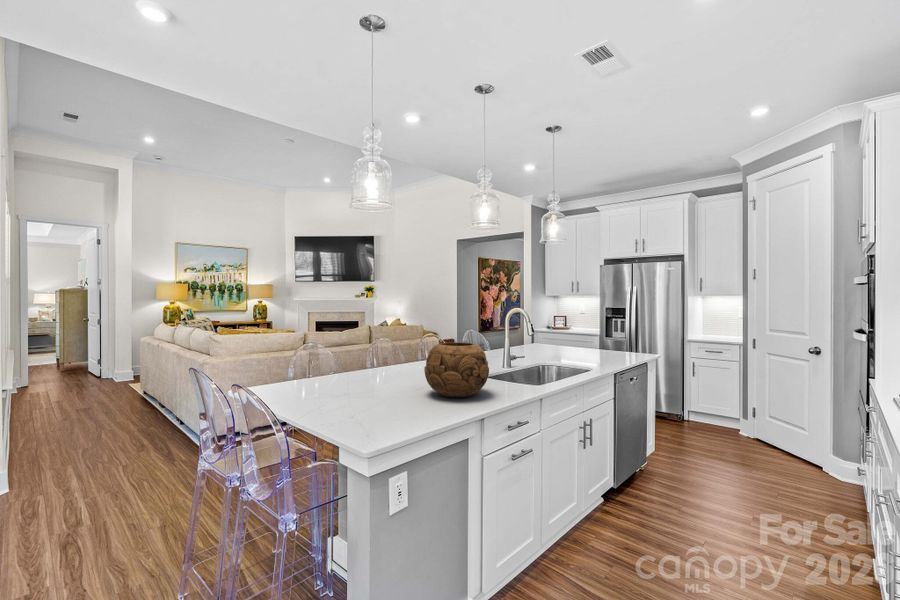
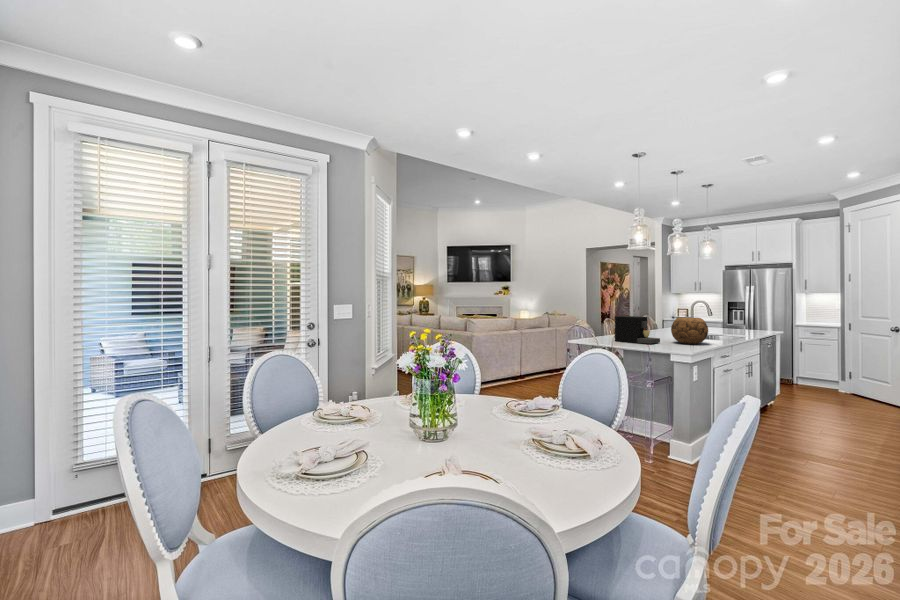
coffee maker: none [330,338,402,399] -> present [615,316,660,344]

